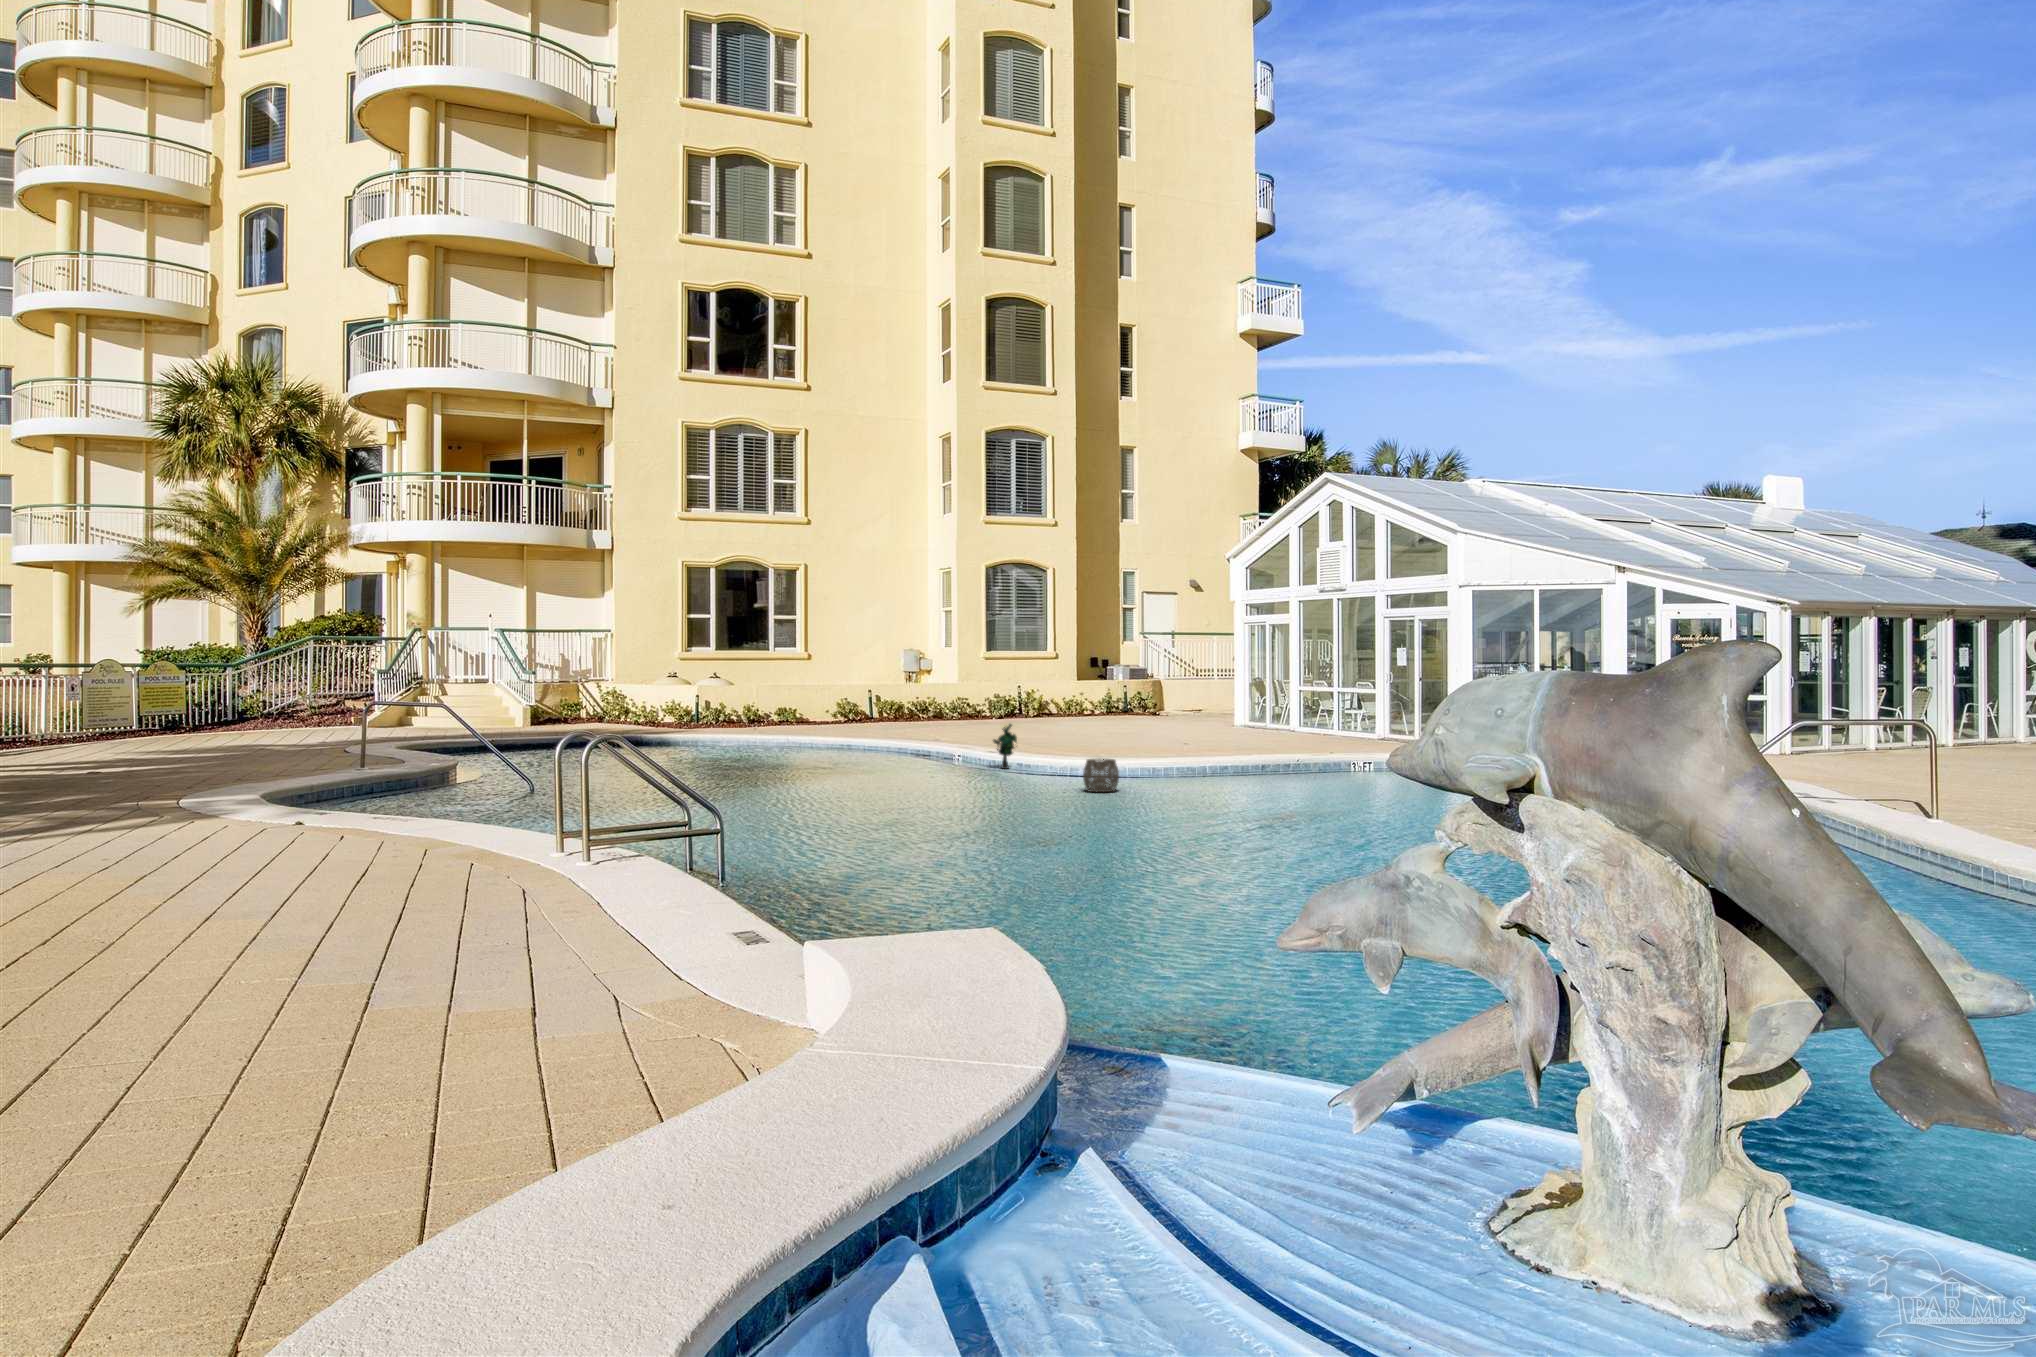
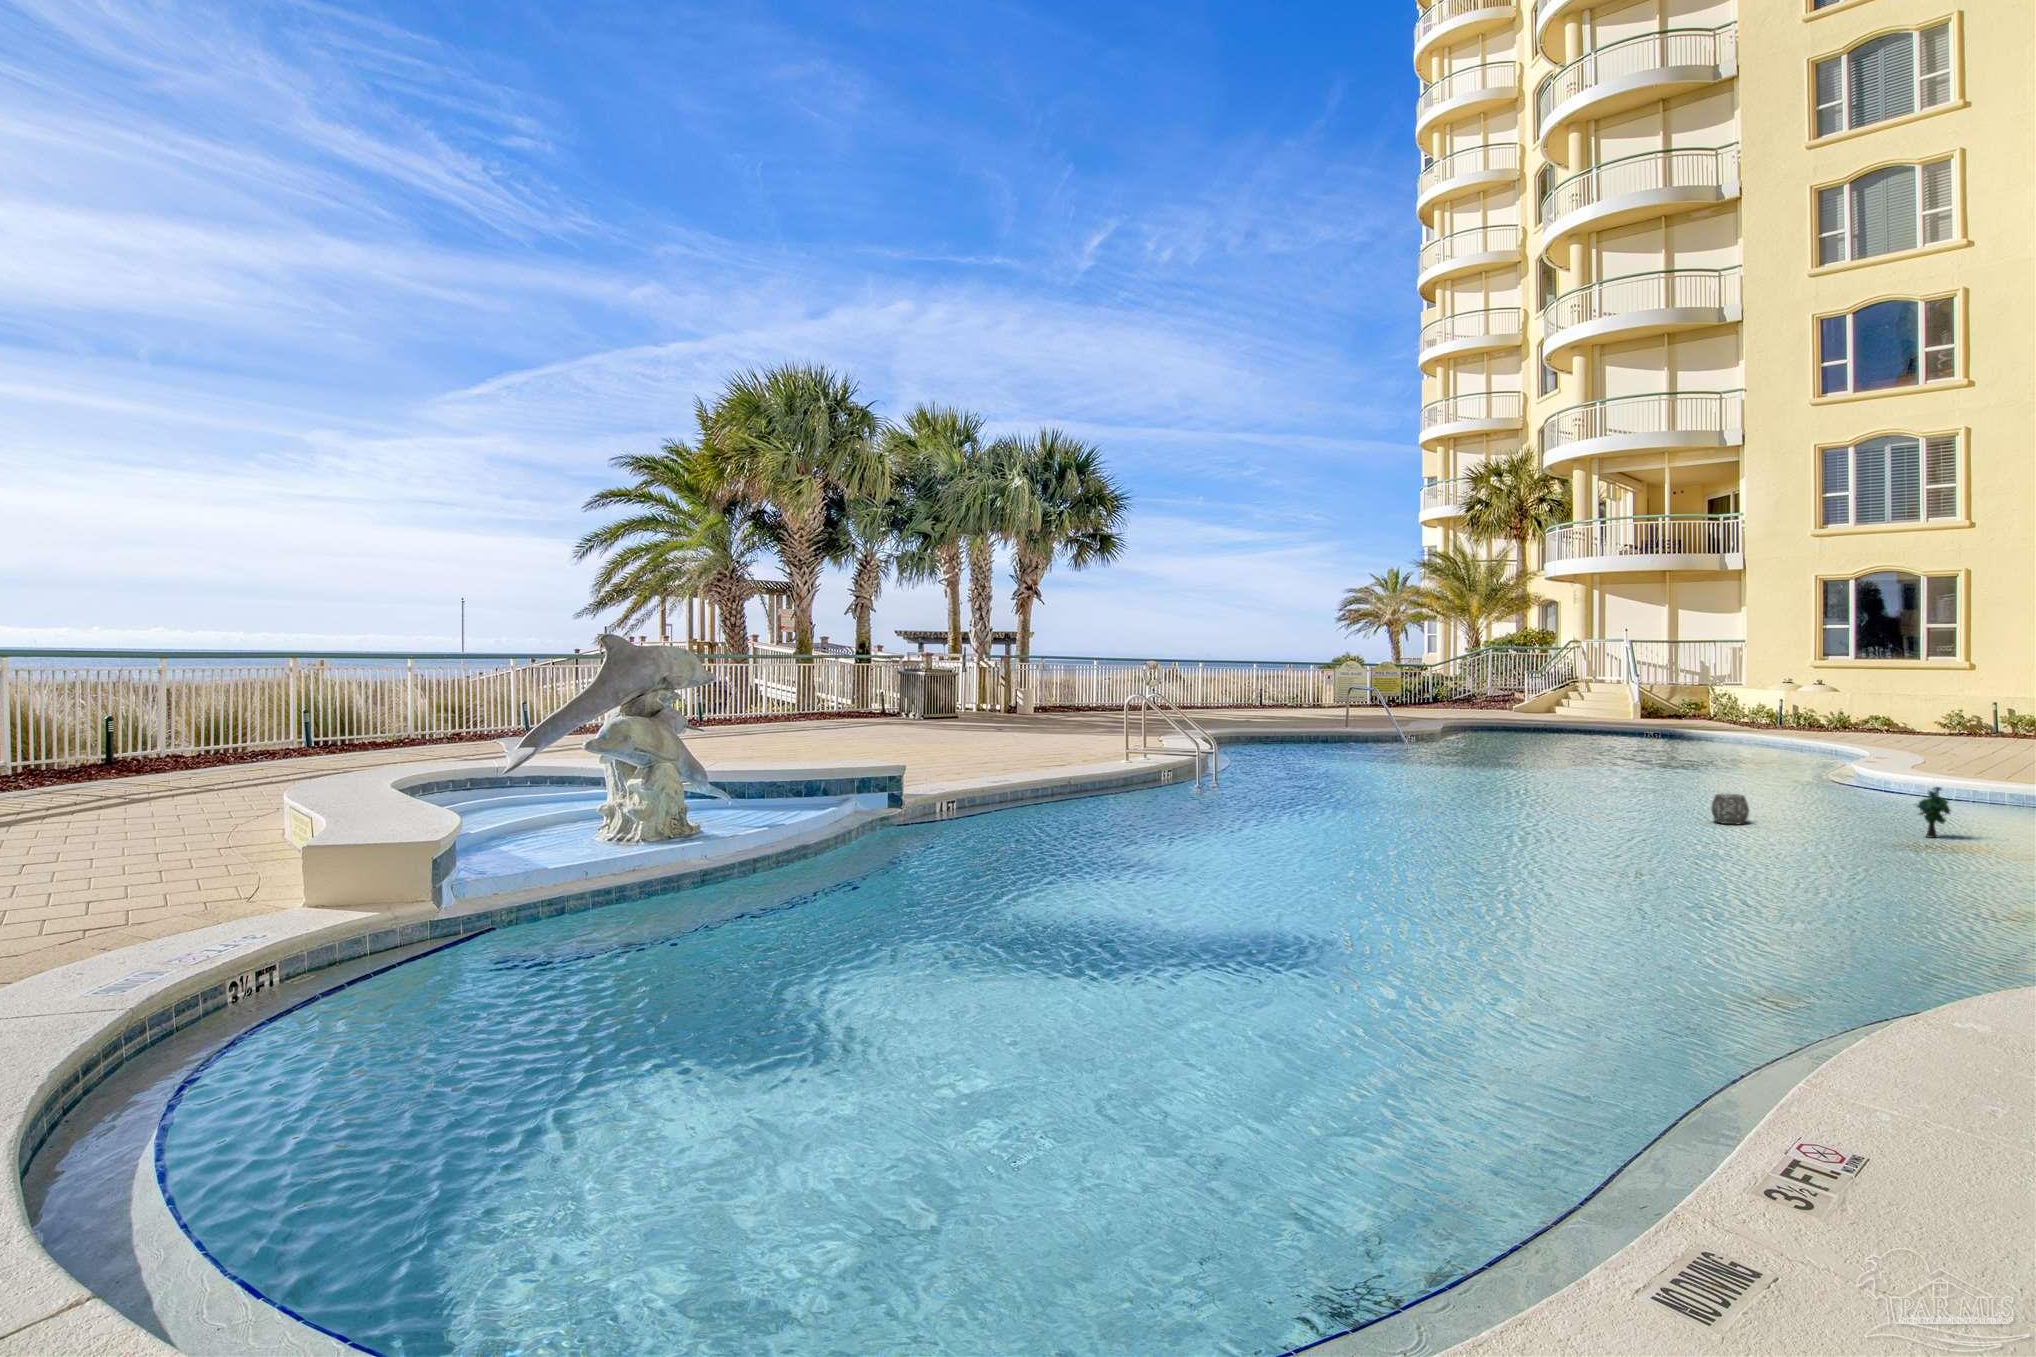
decorative plant: present [993,724,1017,769] -> present [1917,787,1951,838]

